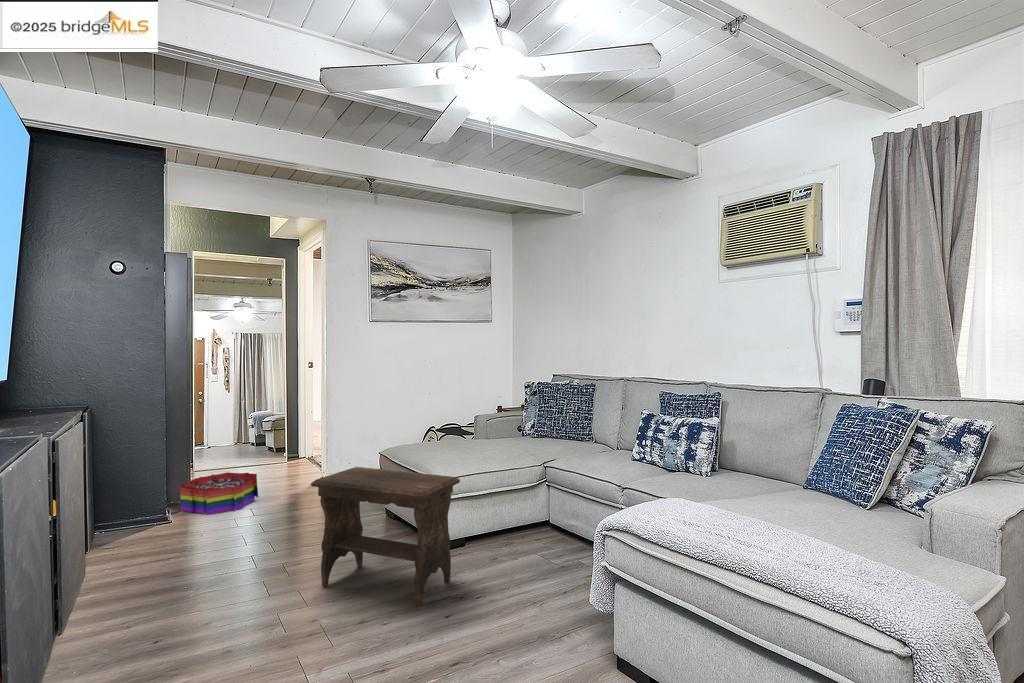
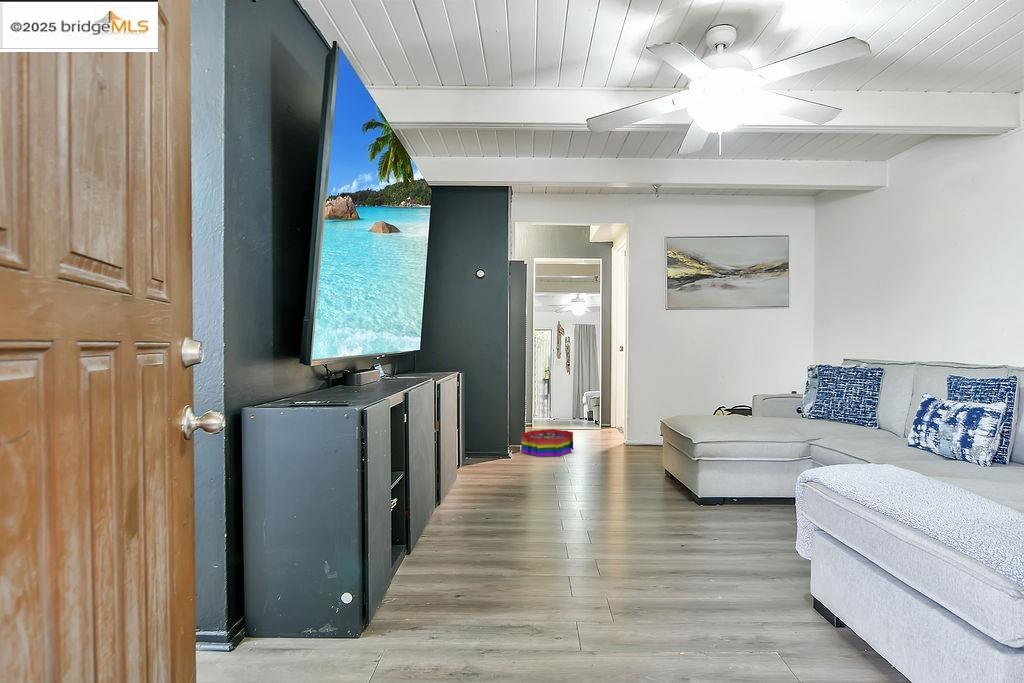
footstool: present [311,467,460,606] -> none [596,425,710,533]

